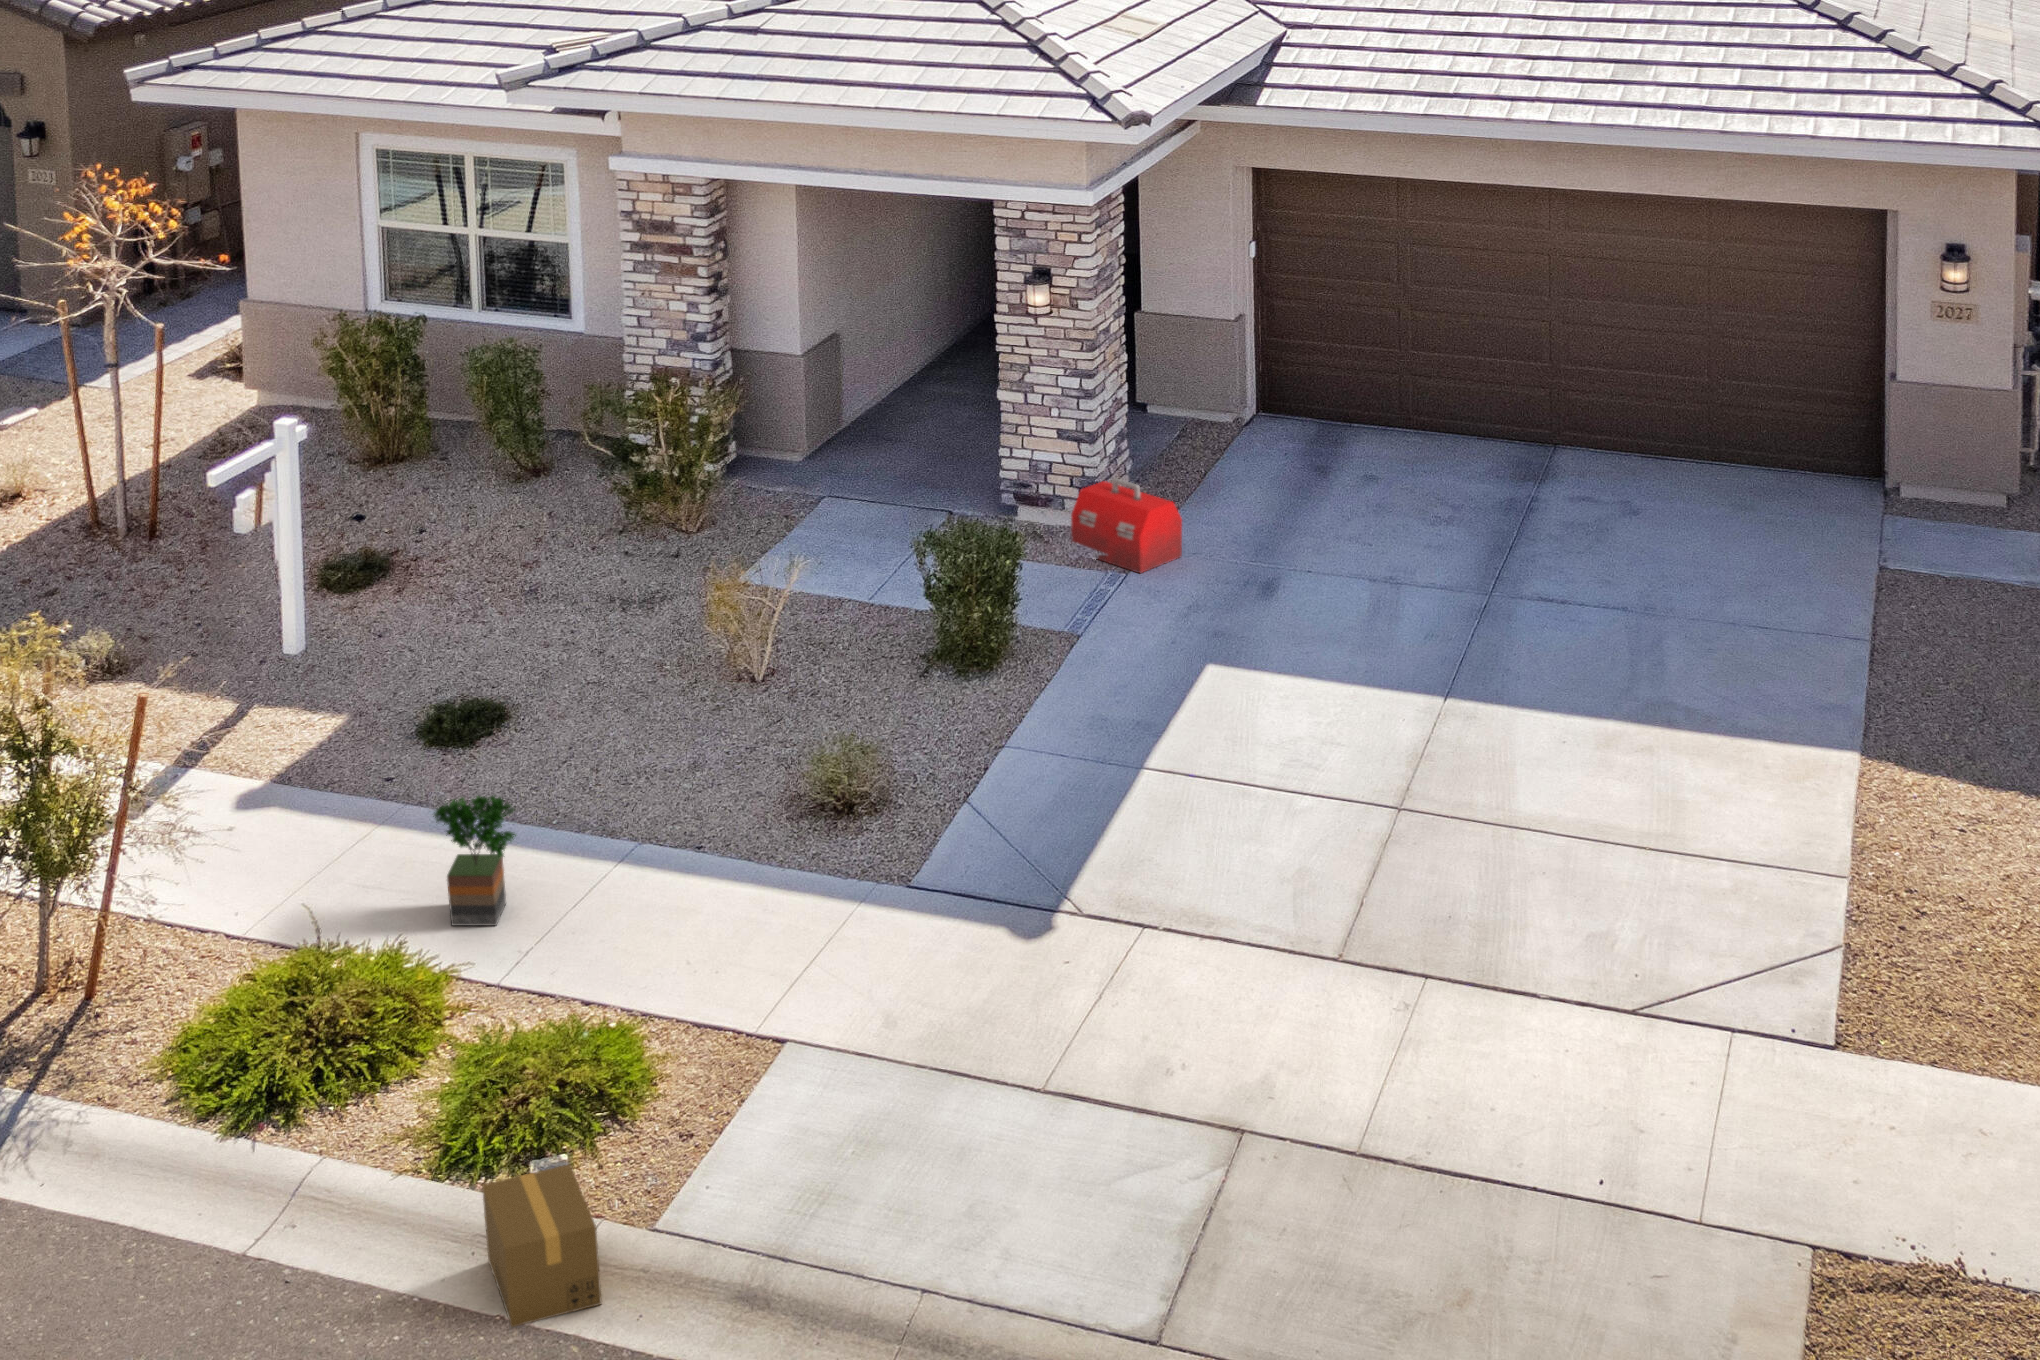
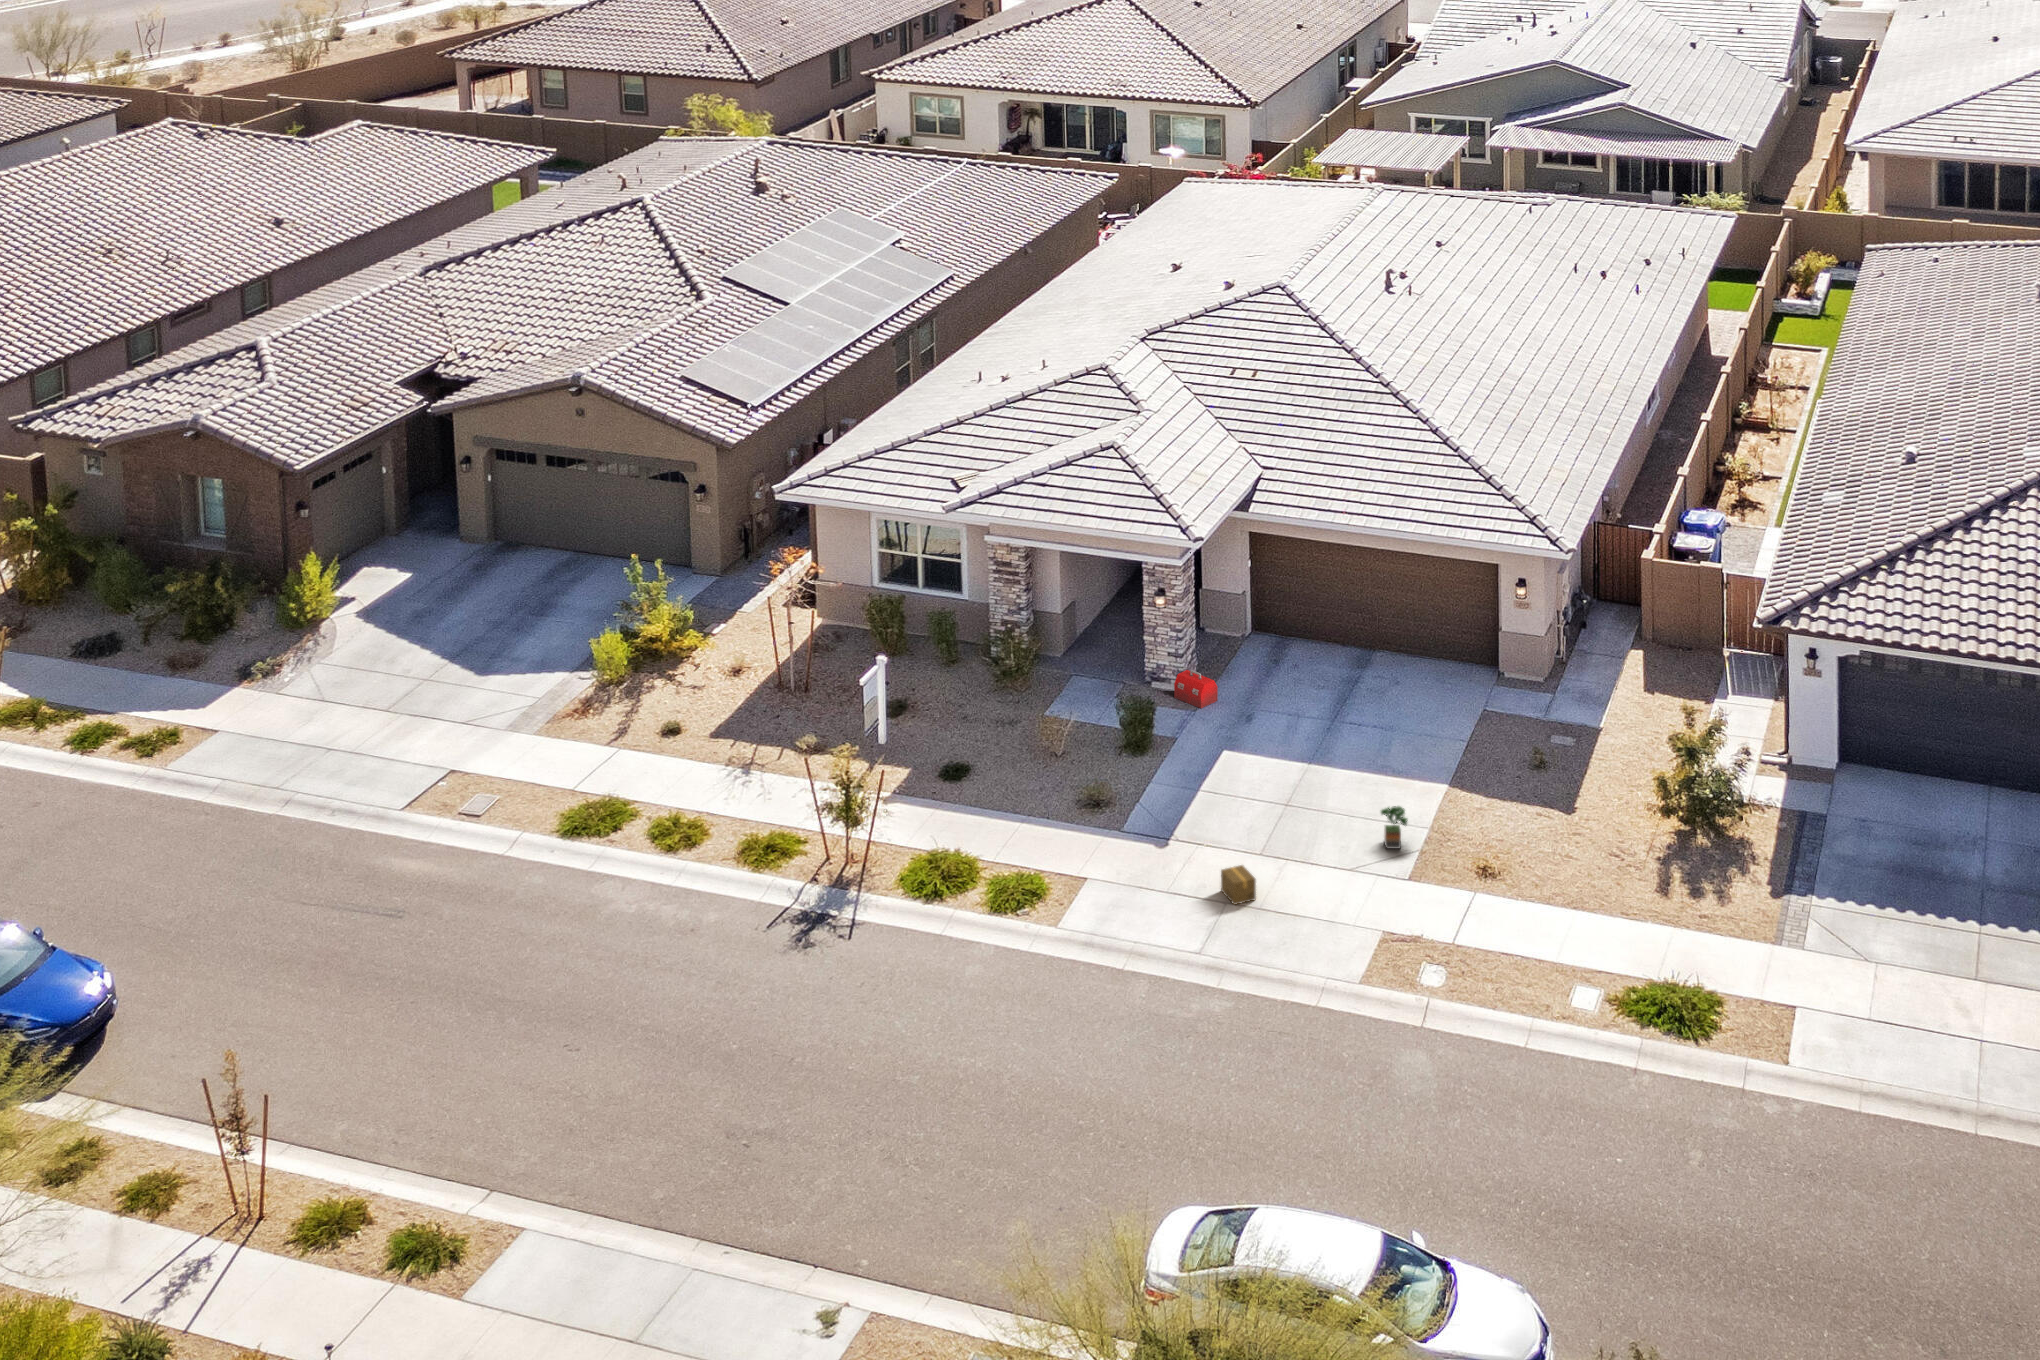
potted tree: present [433,796,516,926] -> present [1381,806,1408,849]
cardboard box: present [482,1165,602,1327] -> present [1221,865,1256,905]

